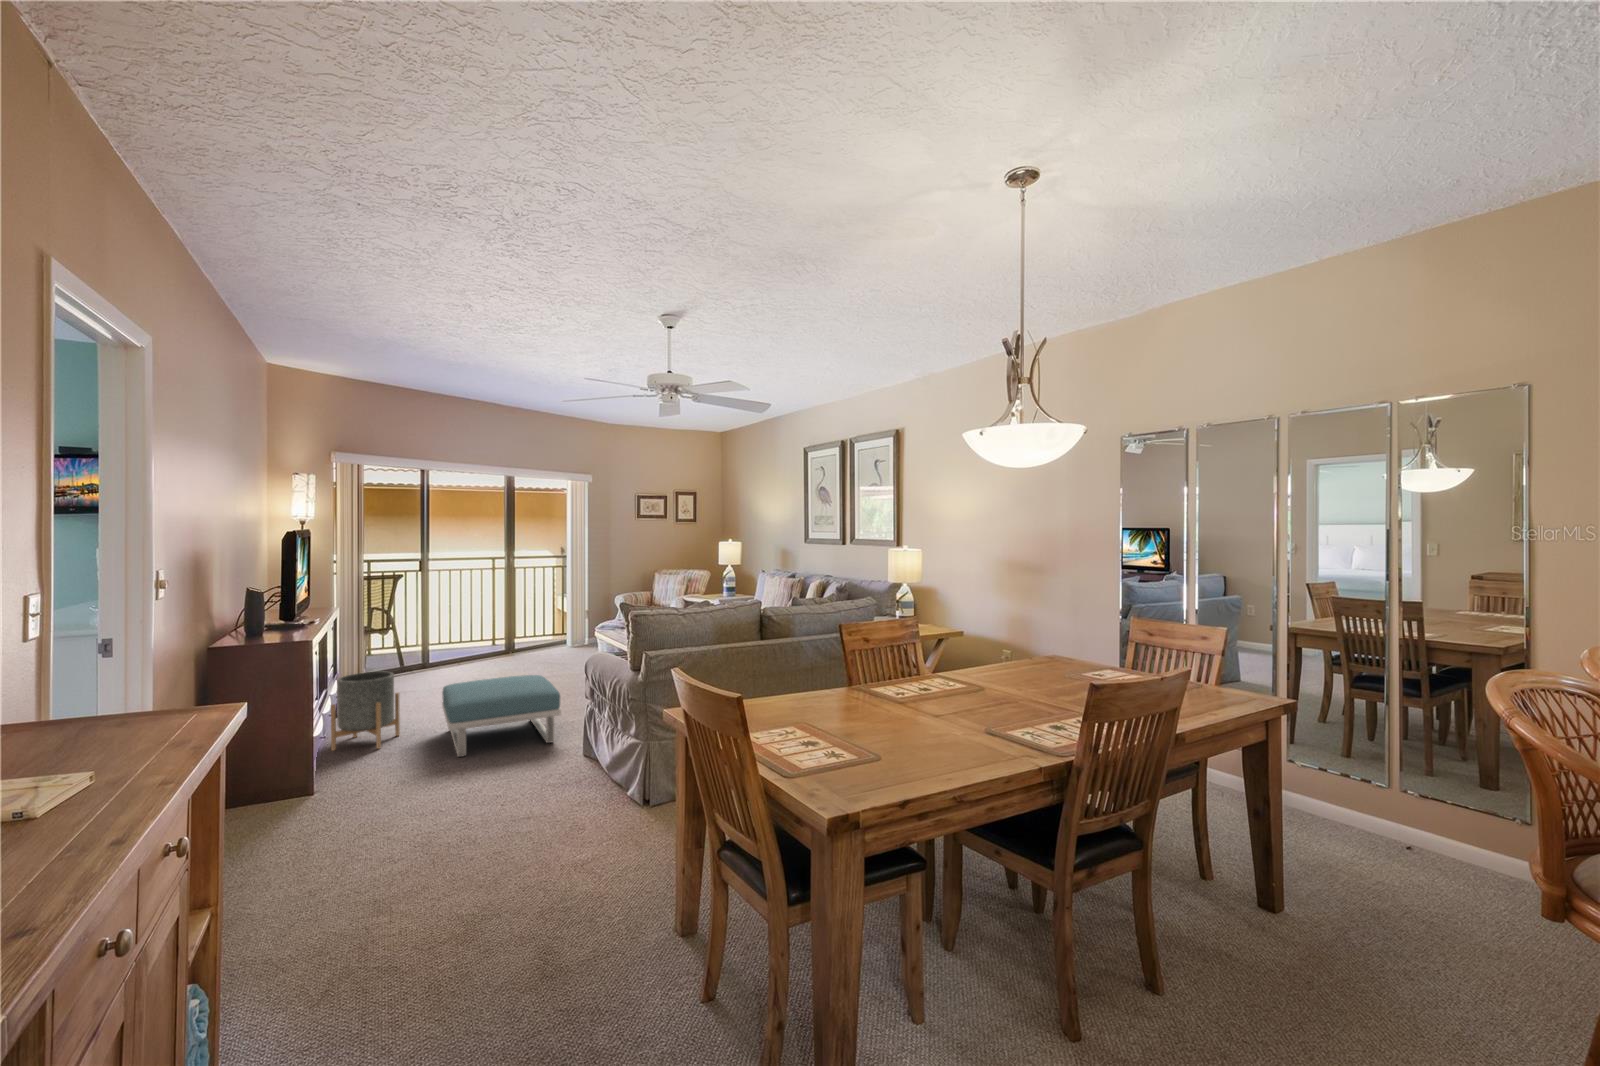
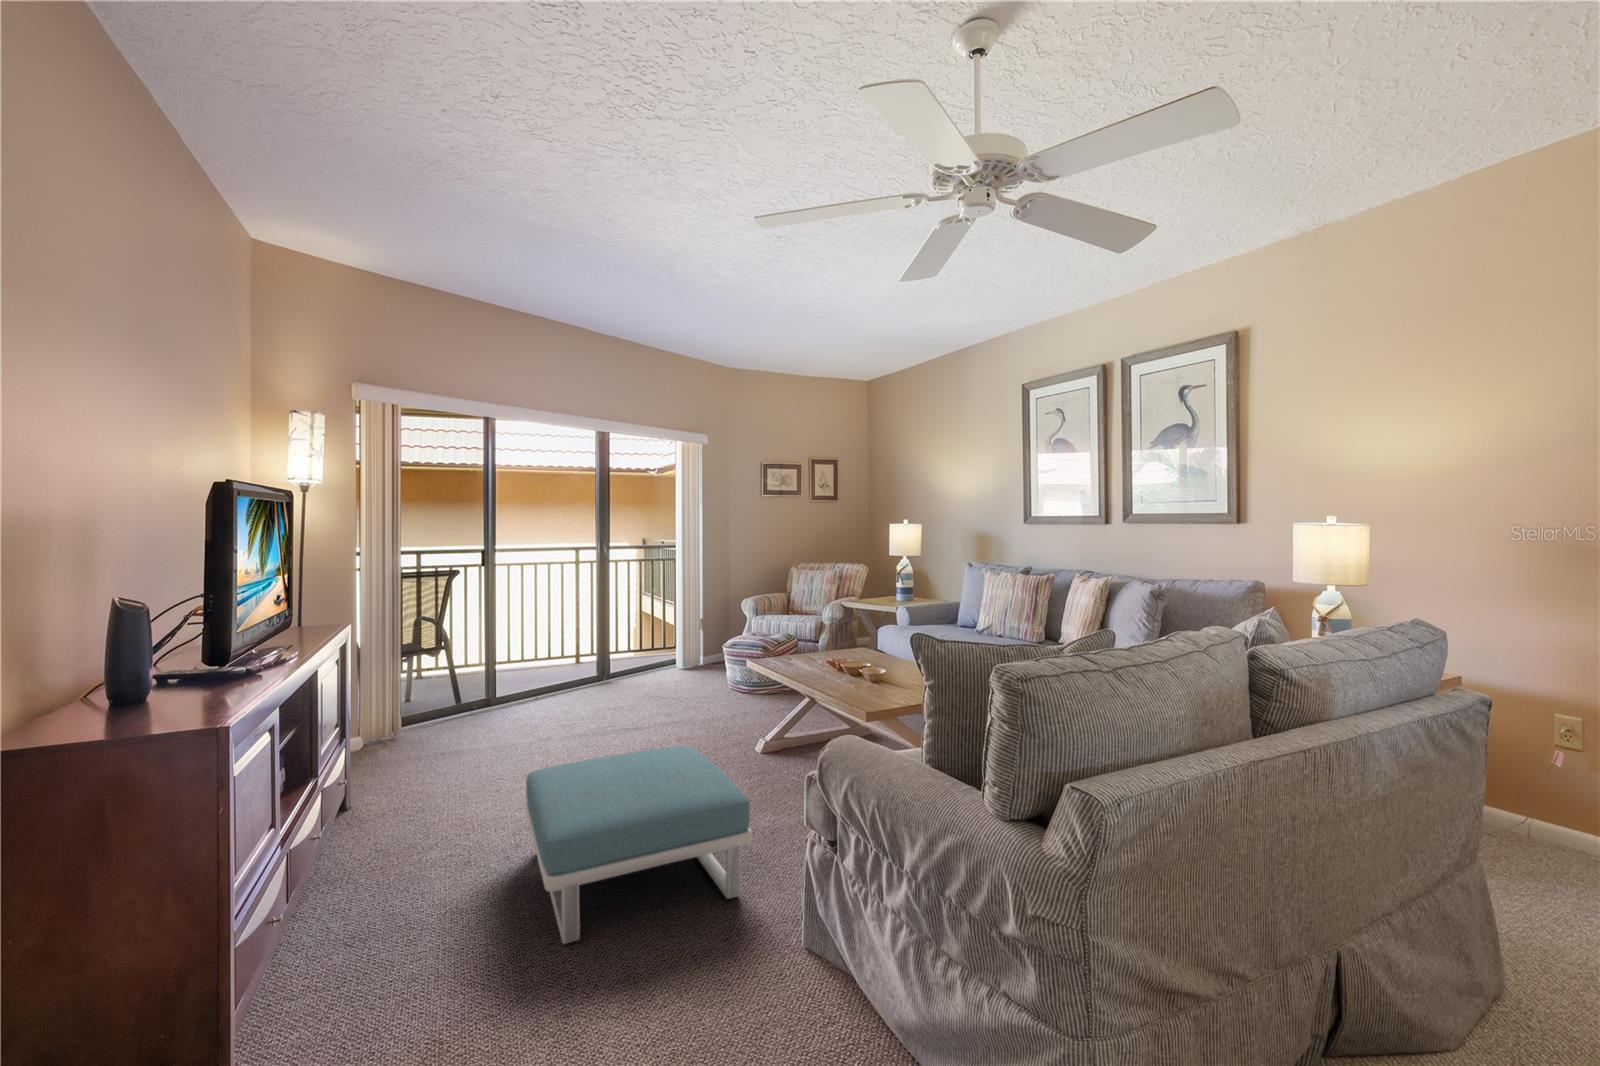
planter: present [331,671,400,751] -> none [319,747,451,913]

